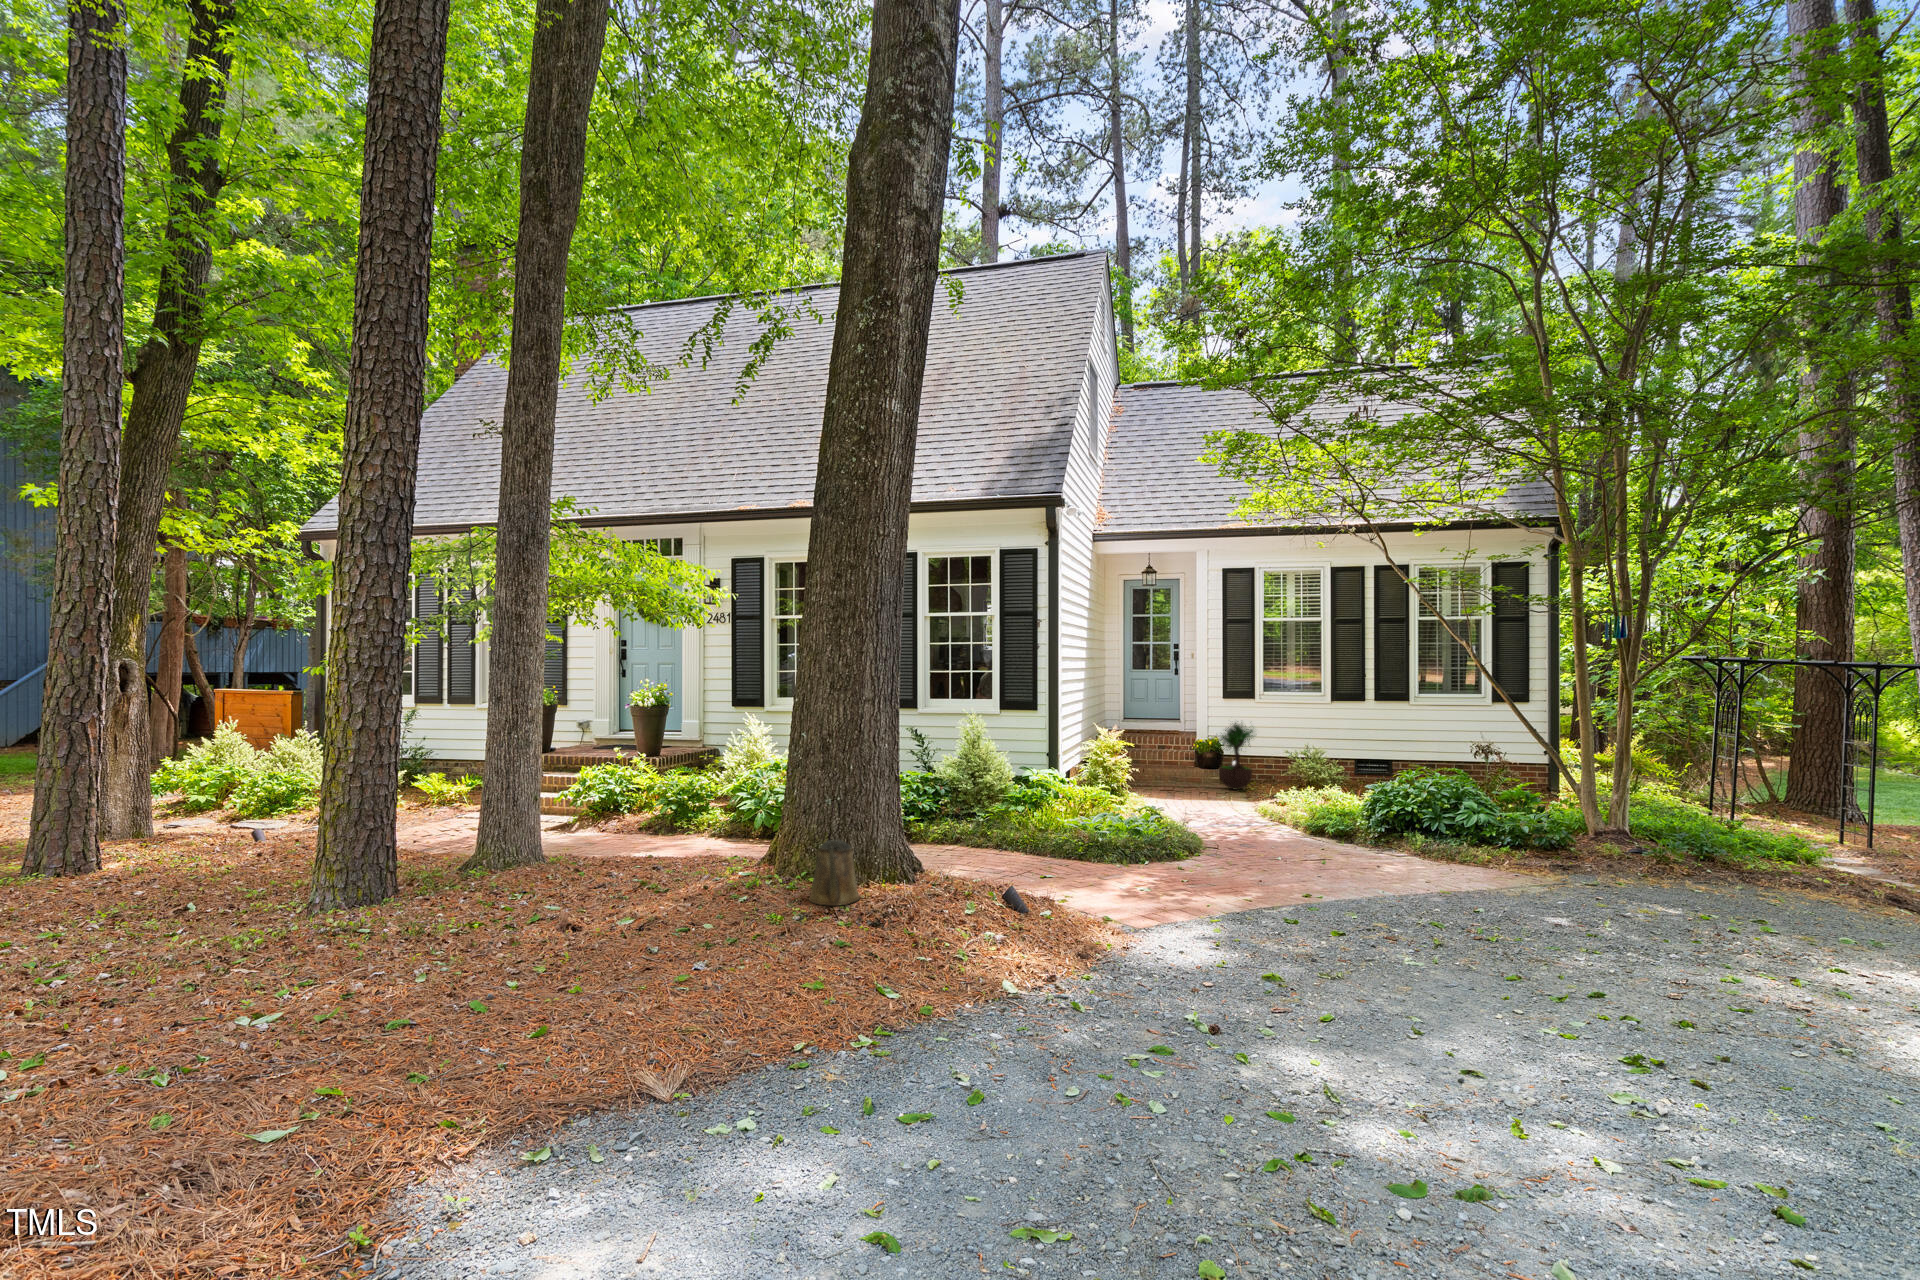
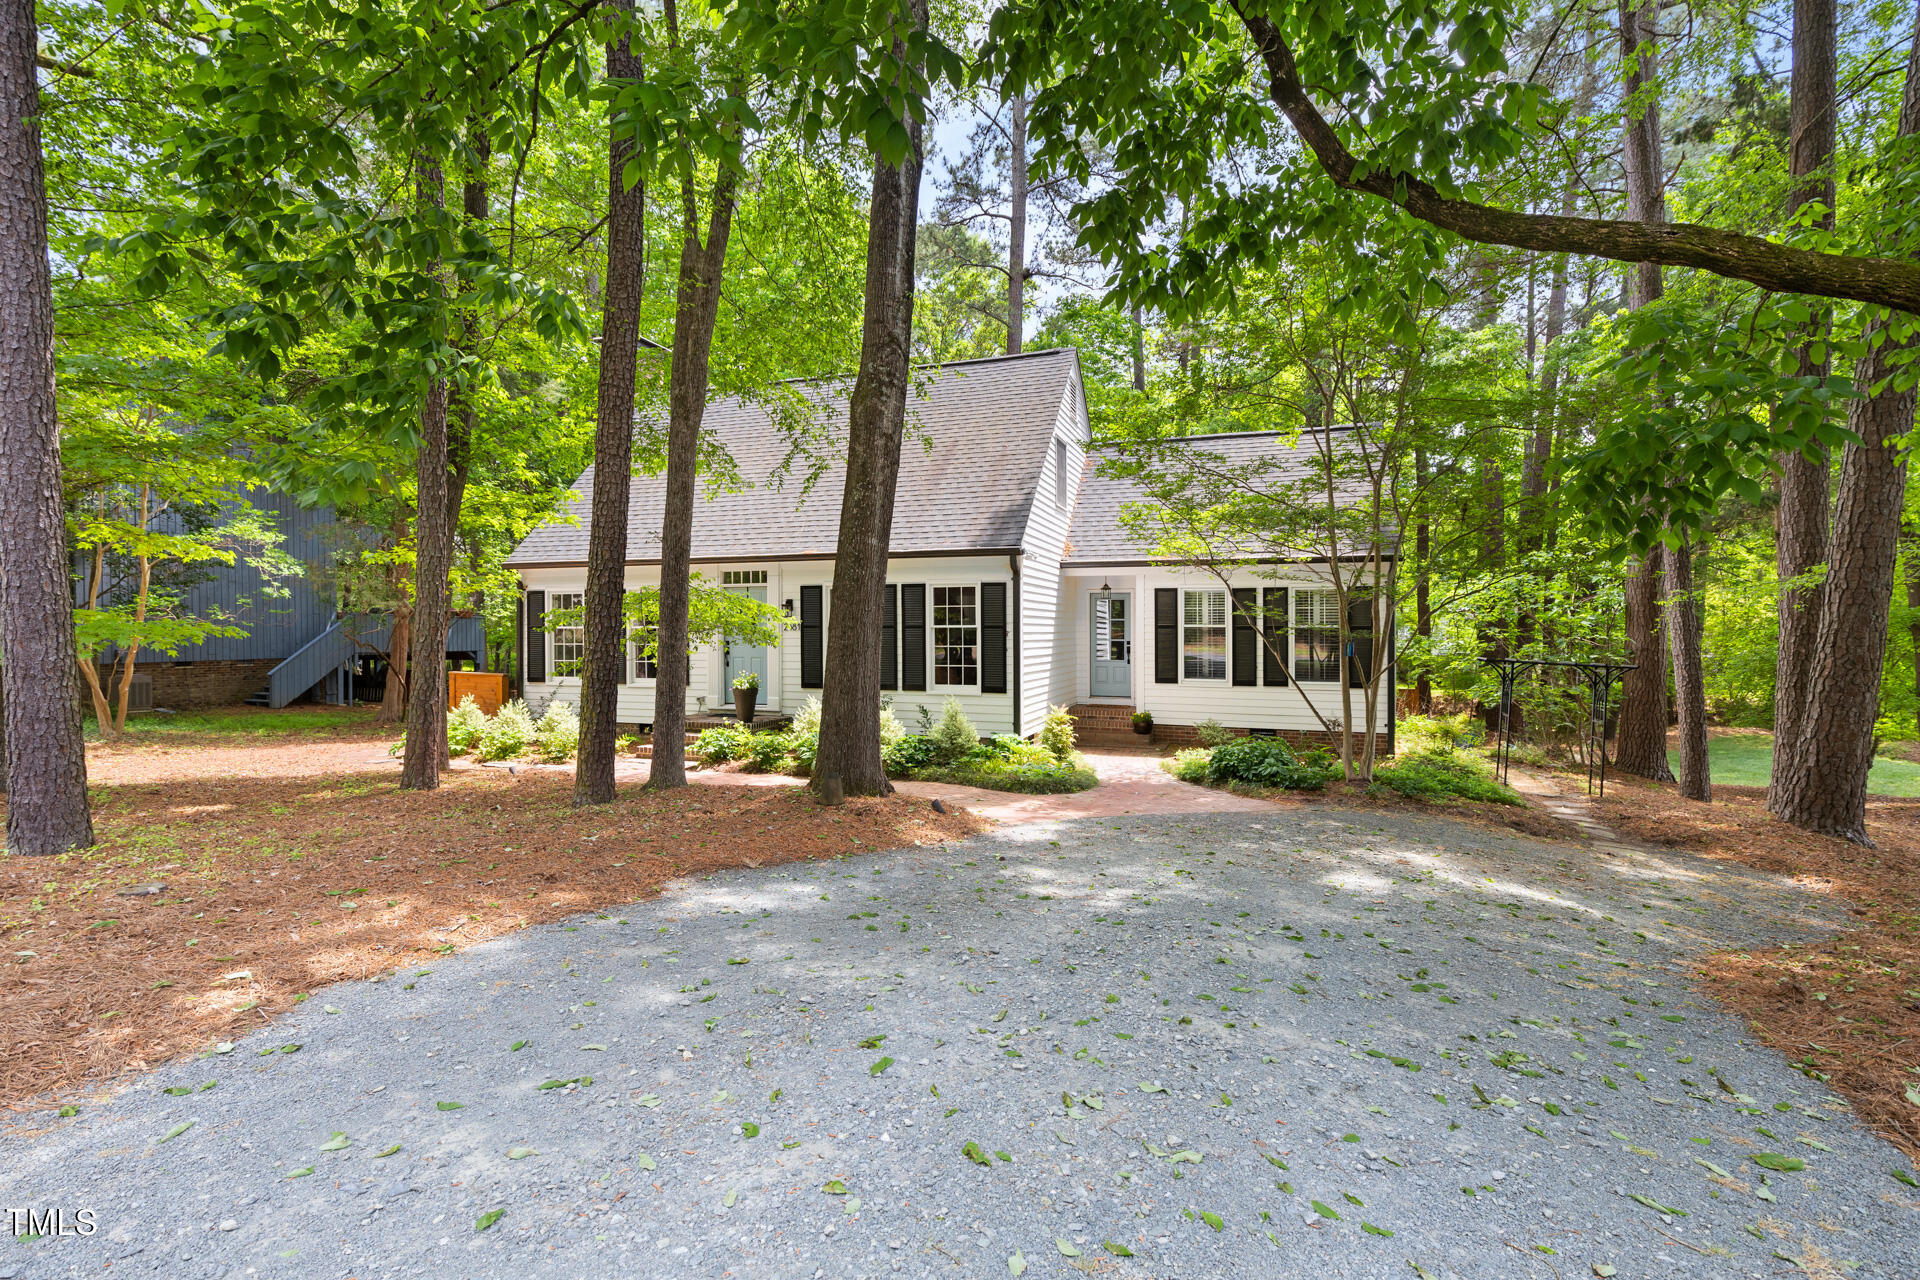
potted tree: present [1219,723,1254,790] -> none [1143,697,1175,750]

